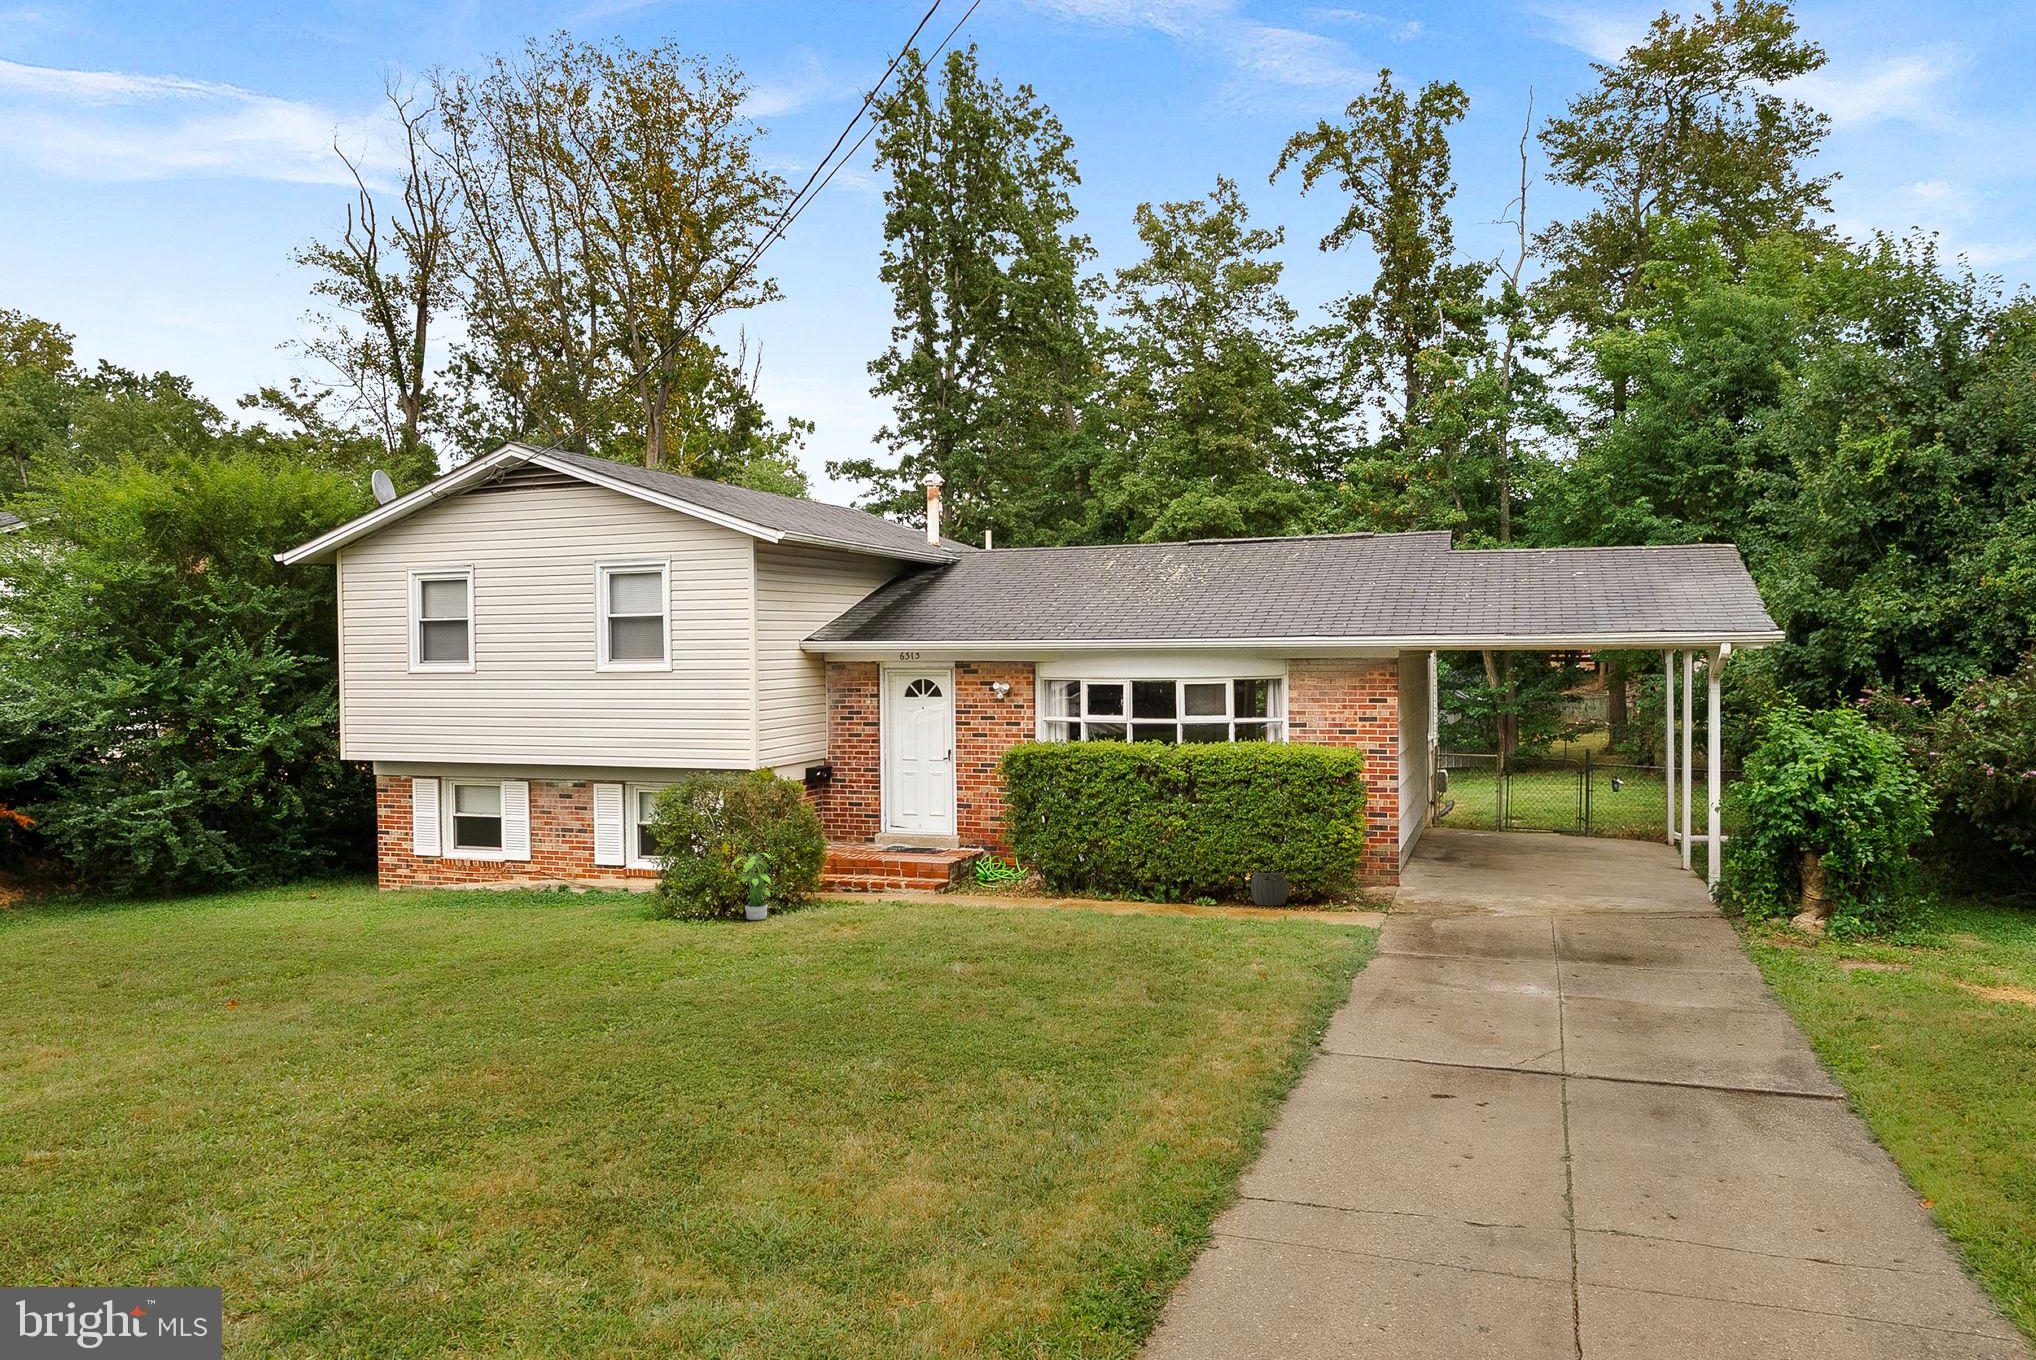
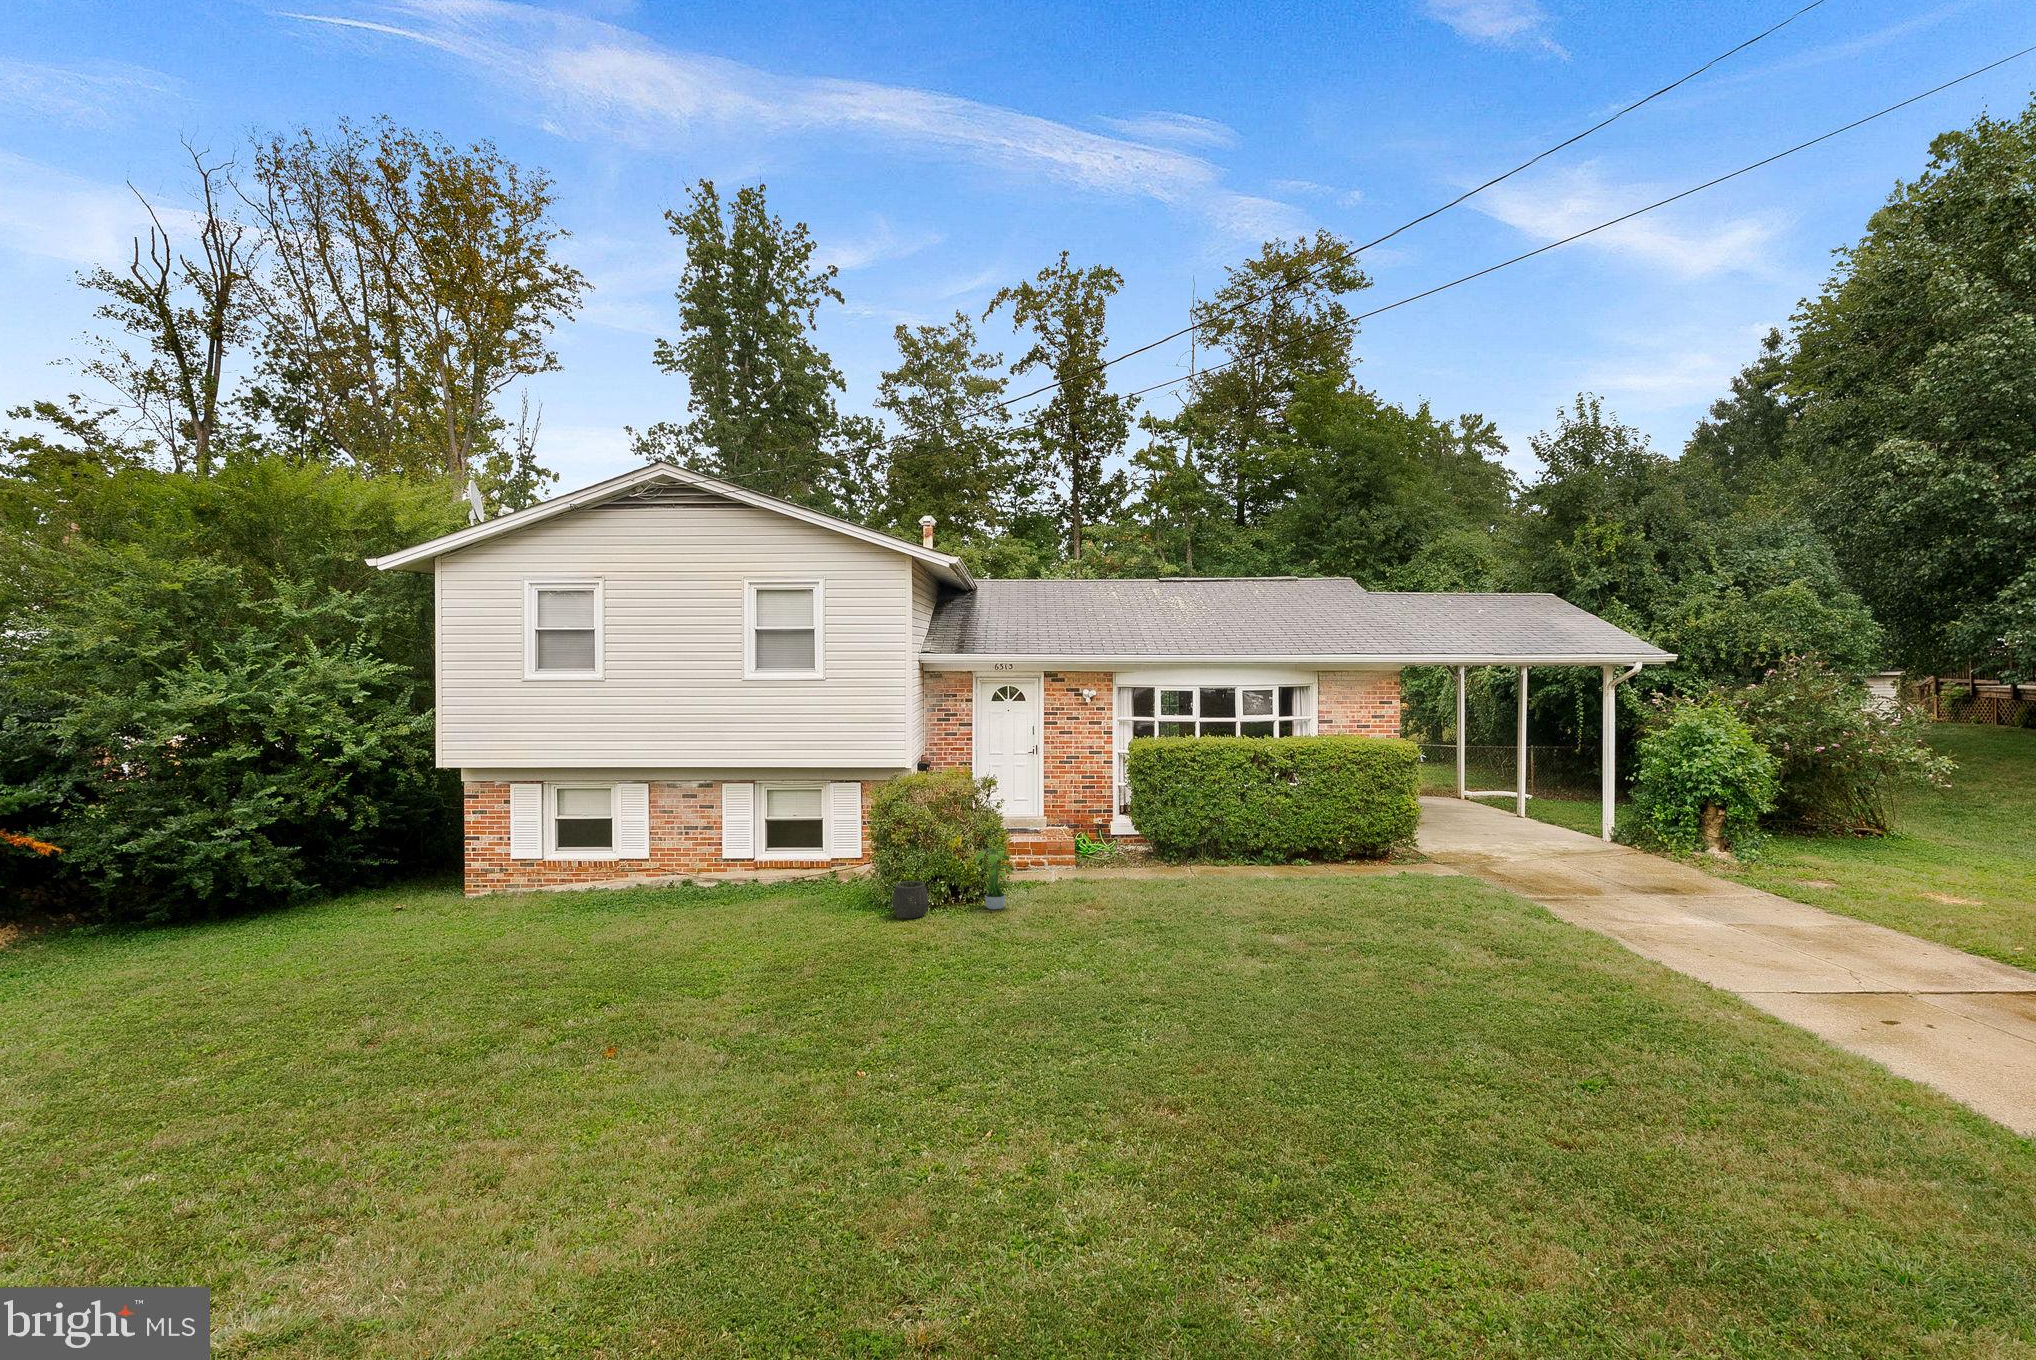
woven basket: present [1251,870,1289,906] -> present [893,881,928,918]

